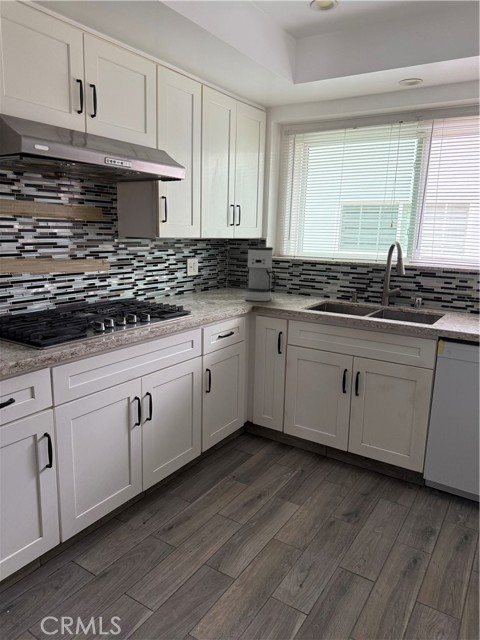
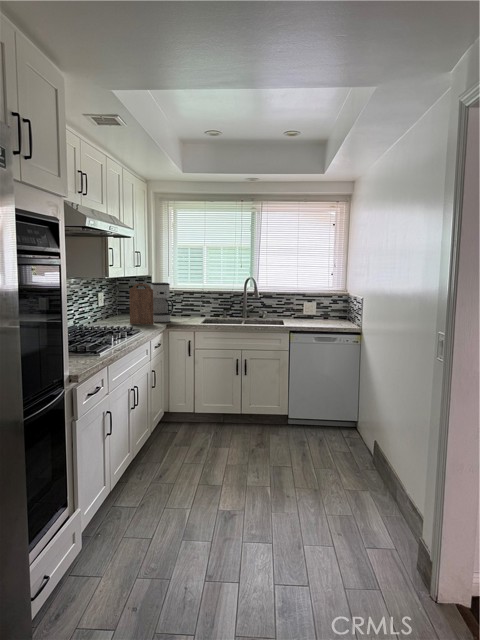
cutting board: none [212,247,241,303] -> present [129,284,153,324]

